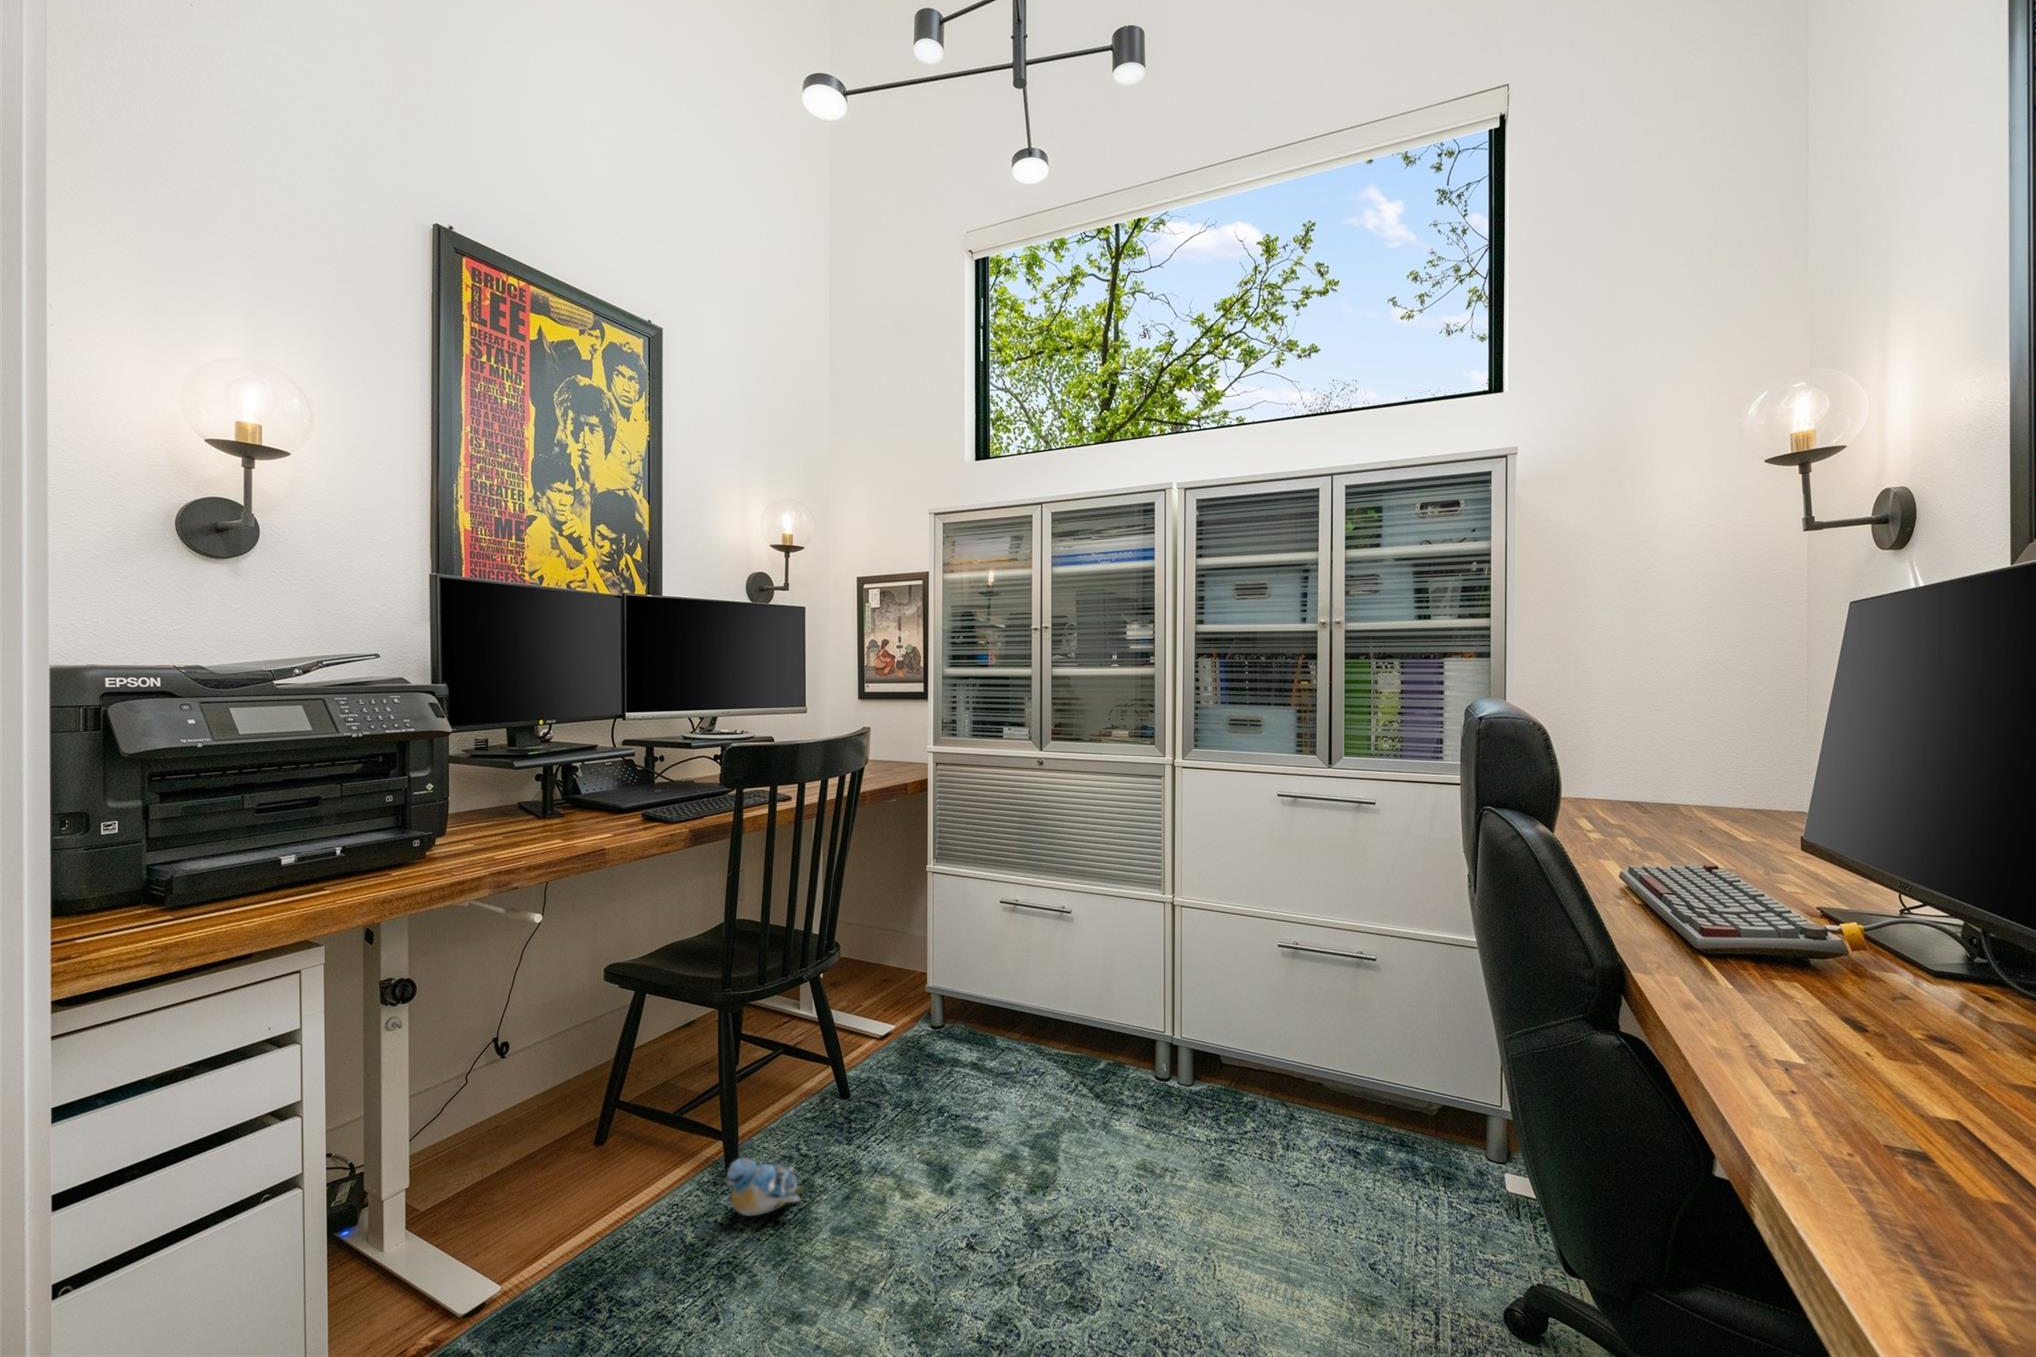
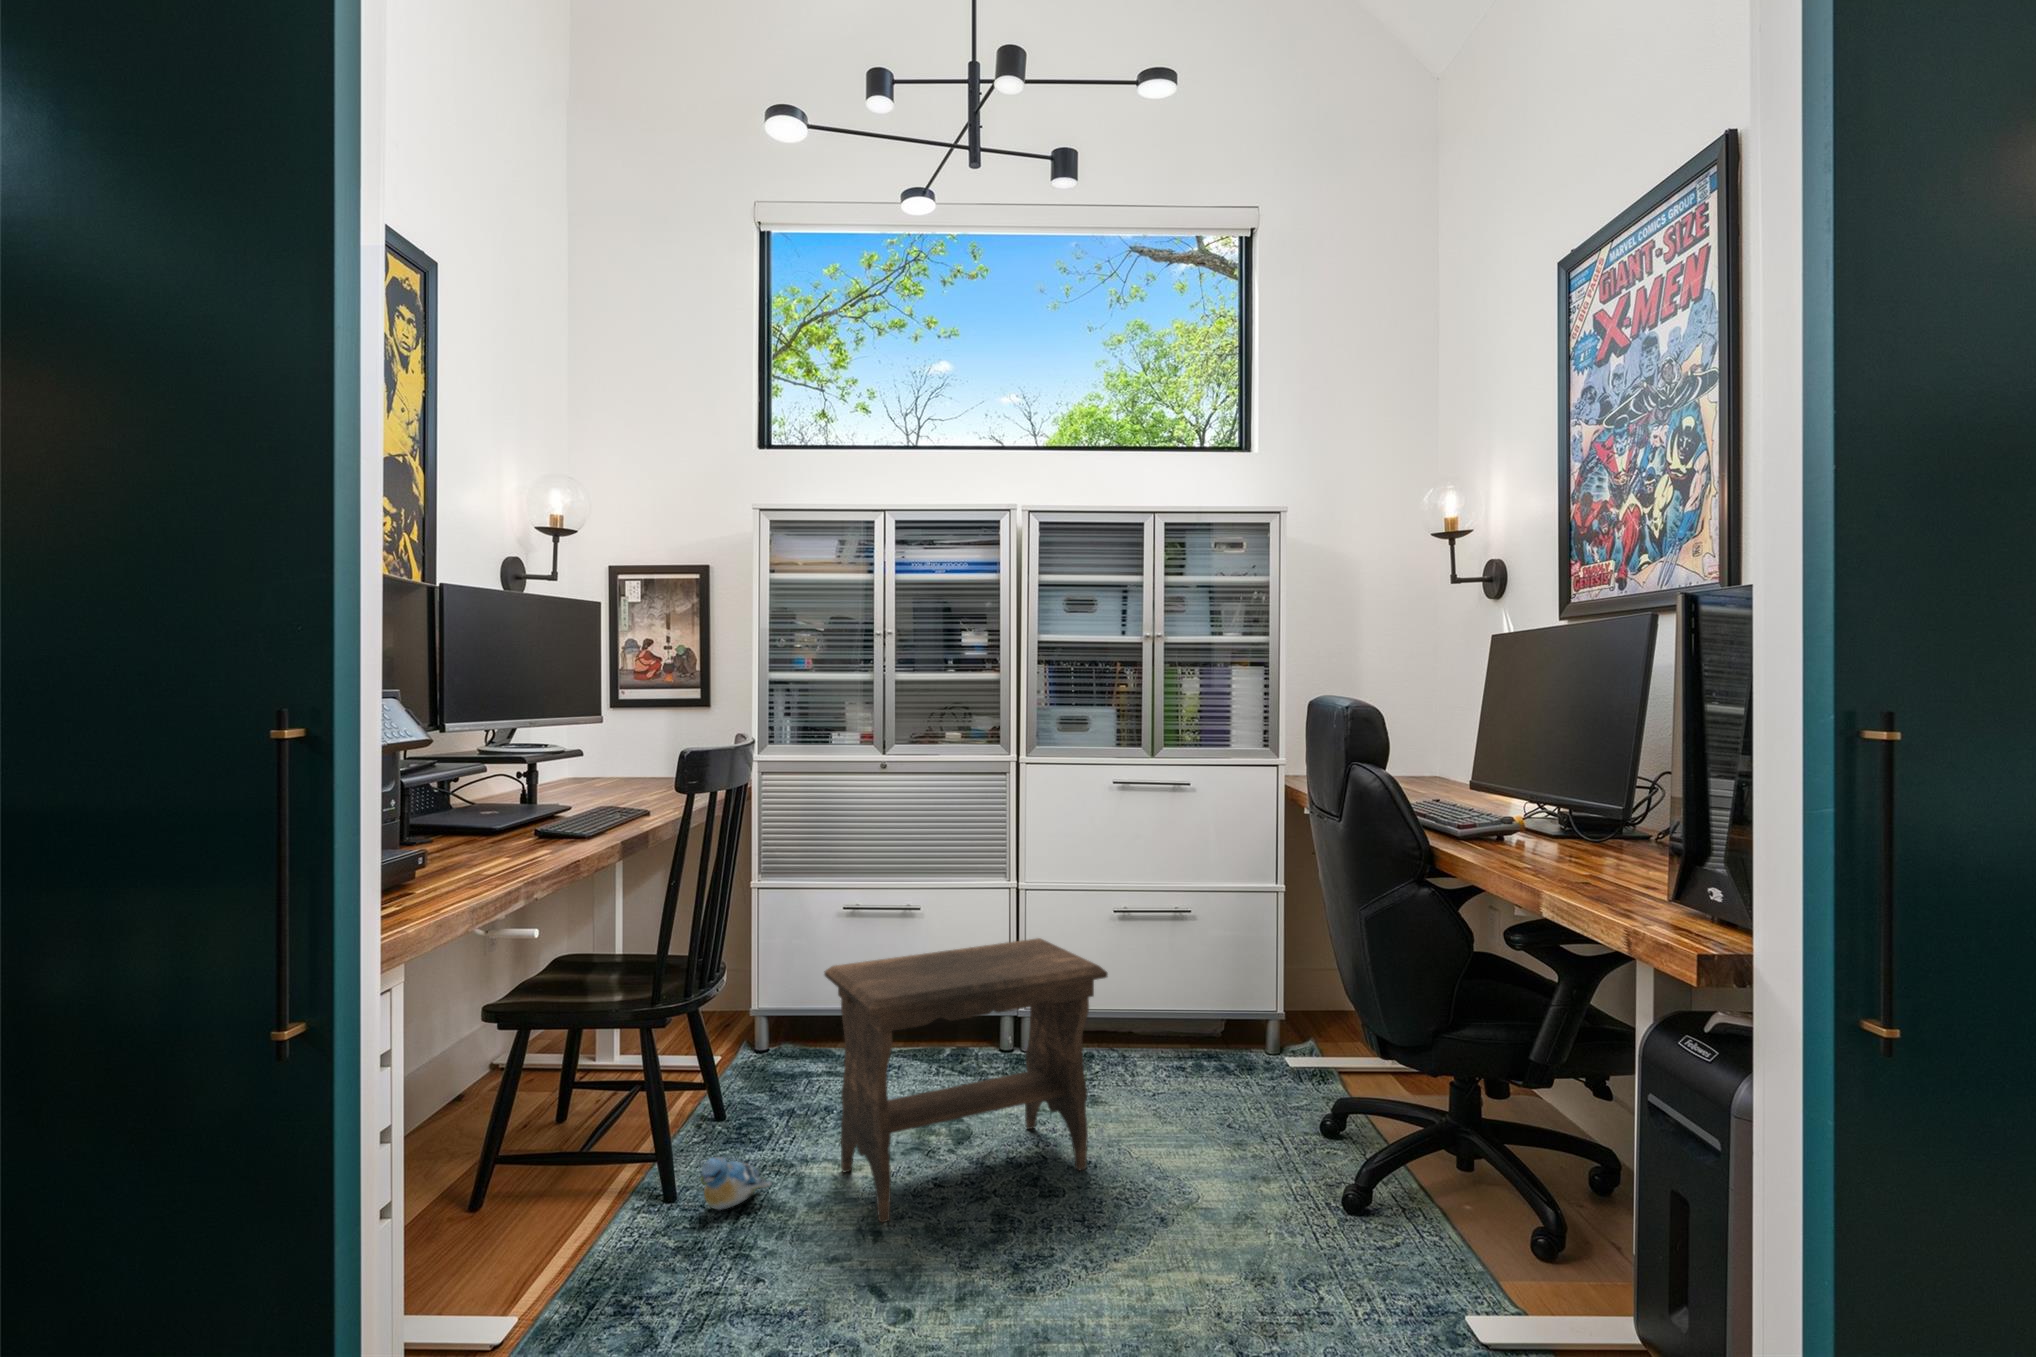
footstool: none [852,971,1172,1289] -> present [824,938,1108,1222]

